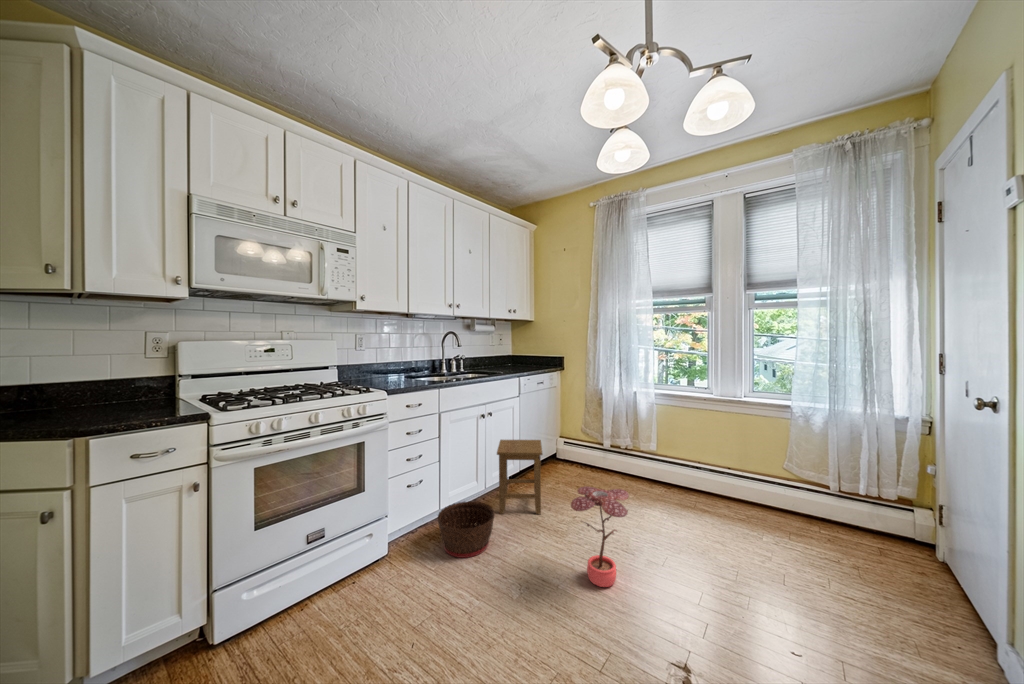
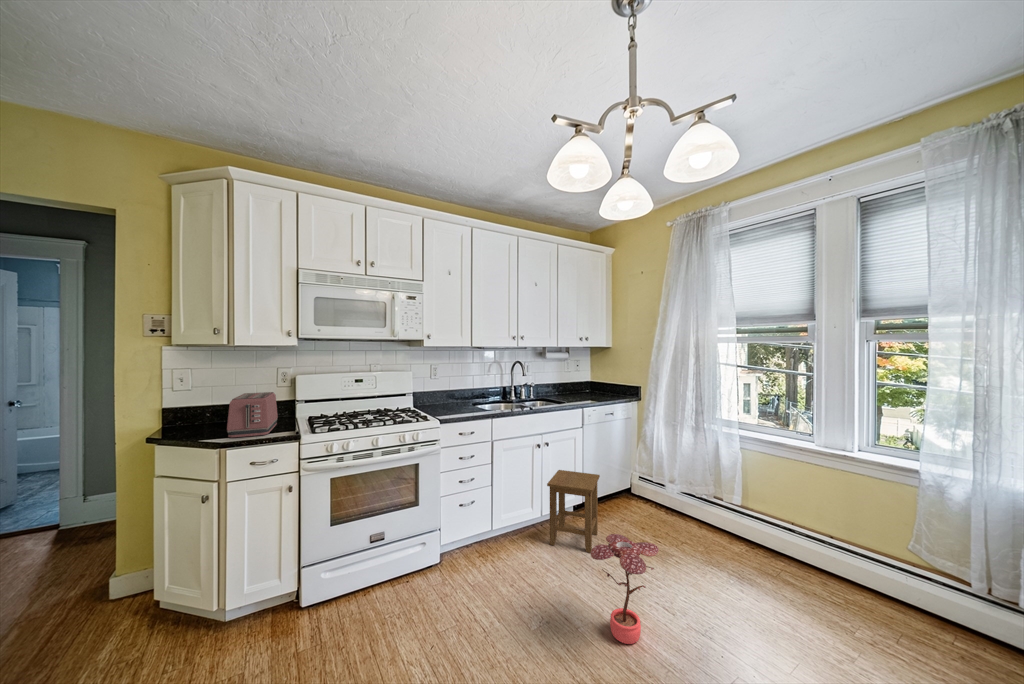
toaster: none [77,362,157,423] -> present [227,392,278,438]
basket: present [438,501,495,558] -> none [481,527,535,582]

